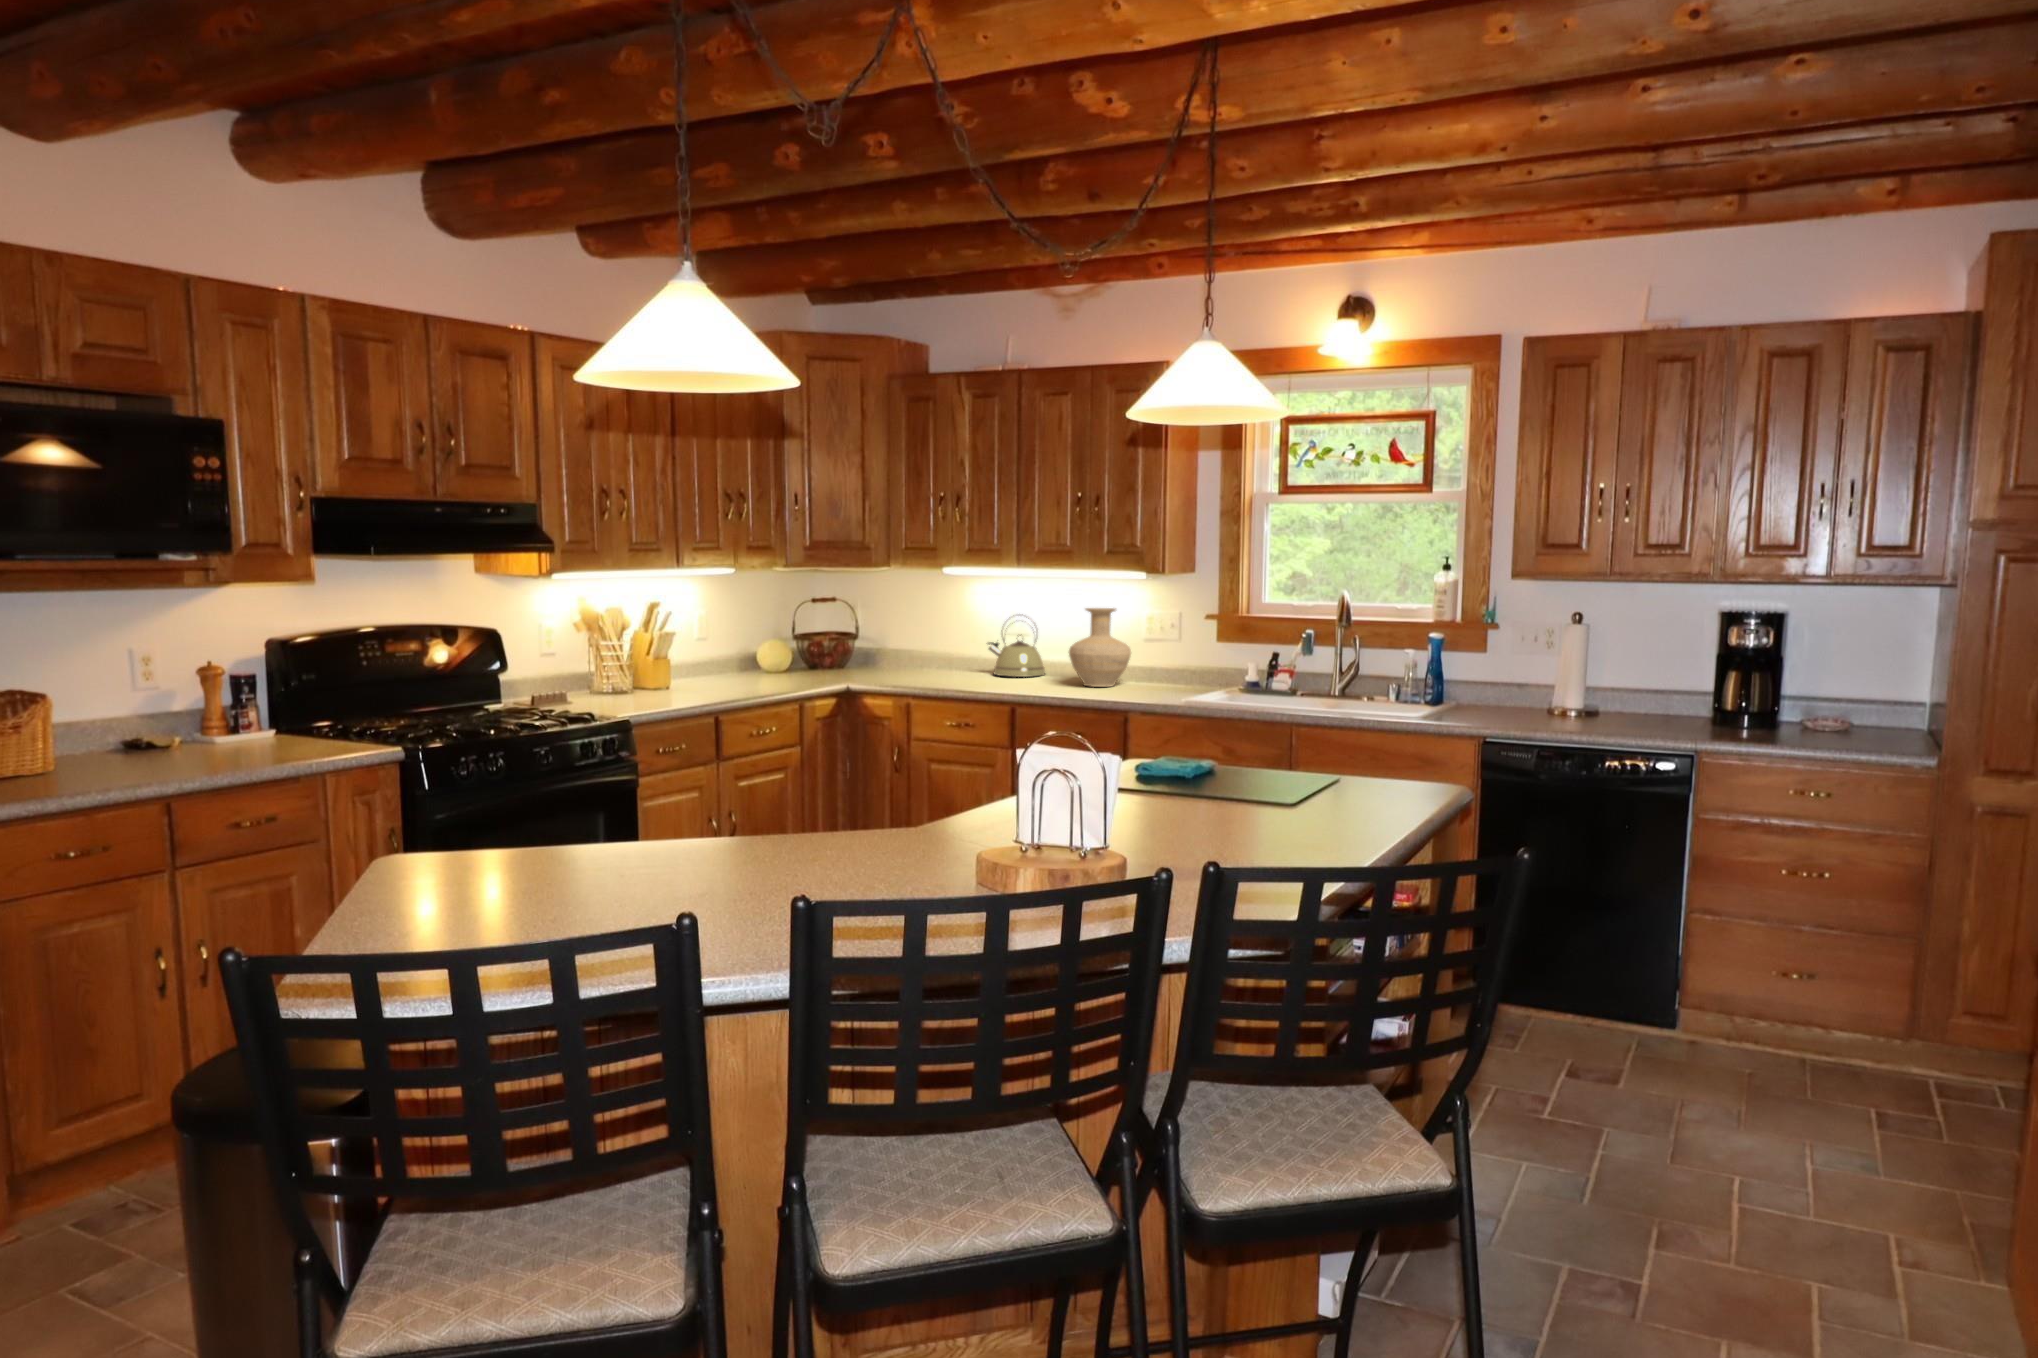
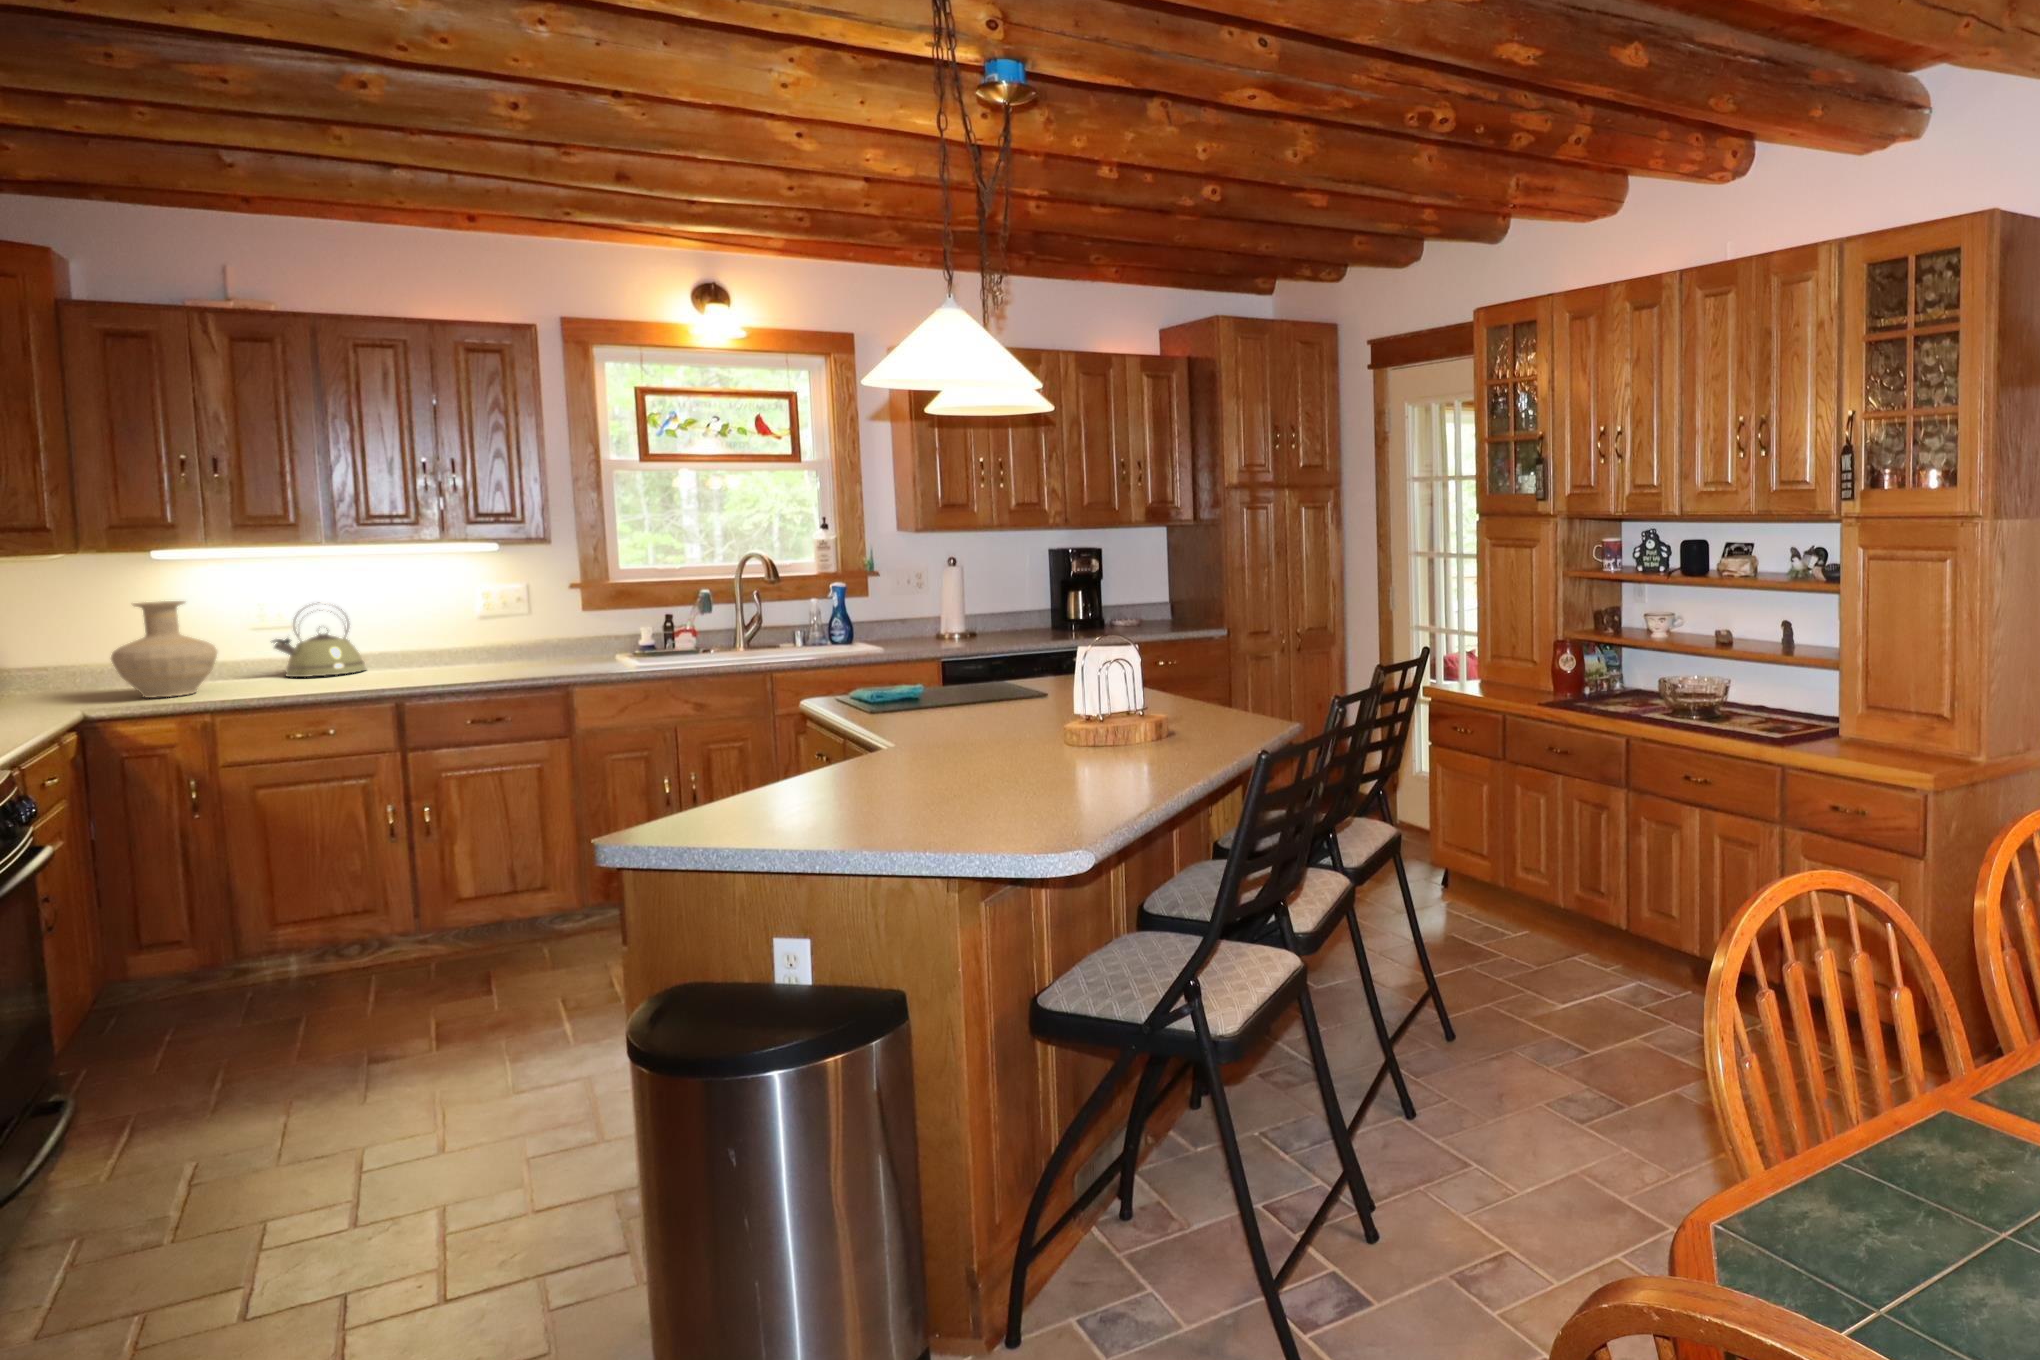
vase: present [1069,608,1131,687] -> present [111,601,217,698]

